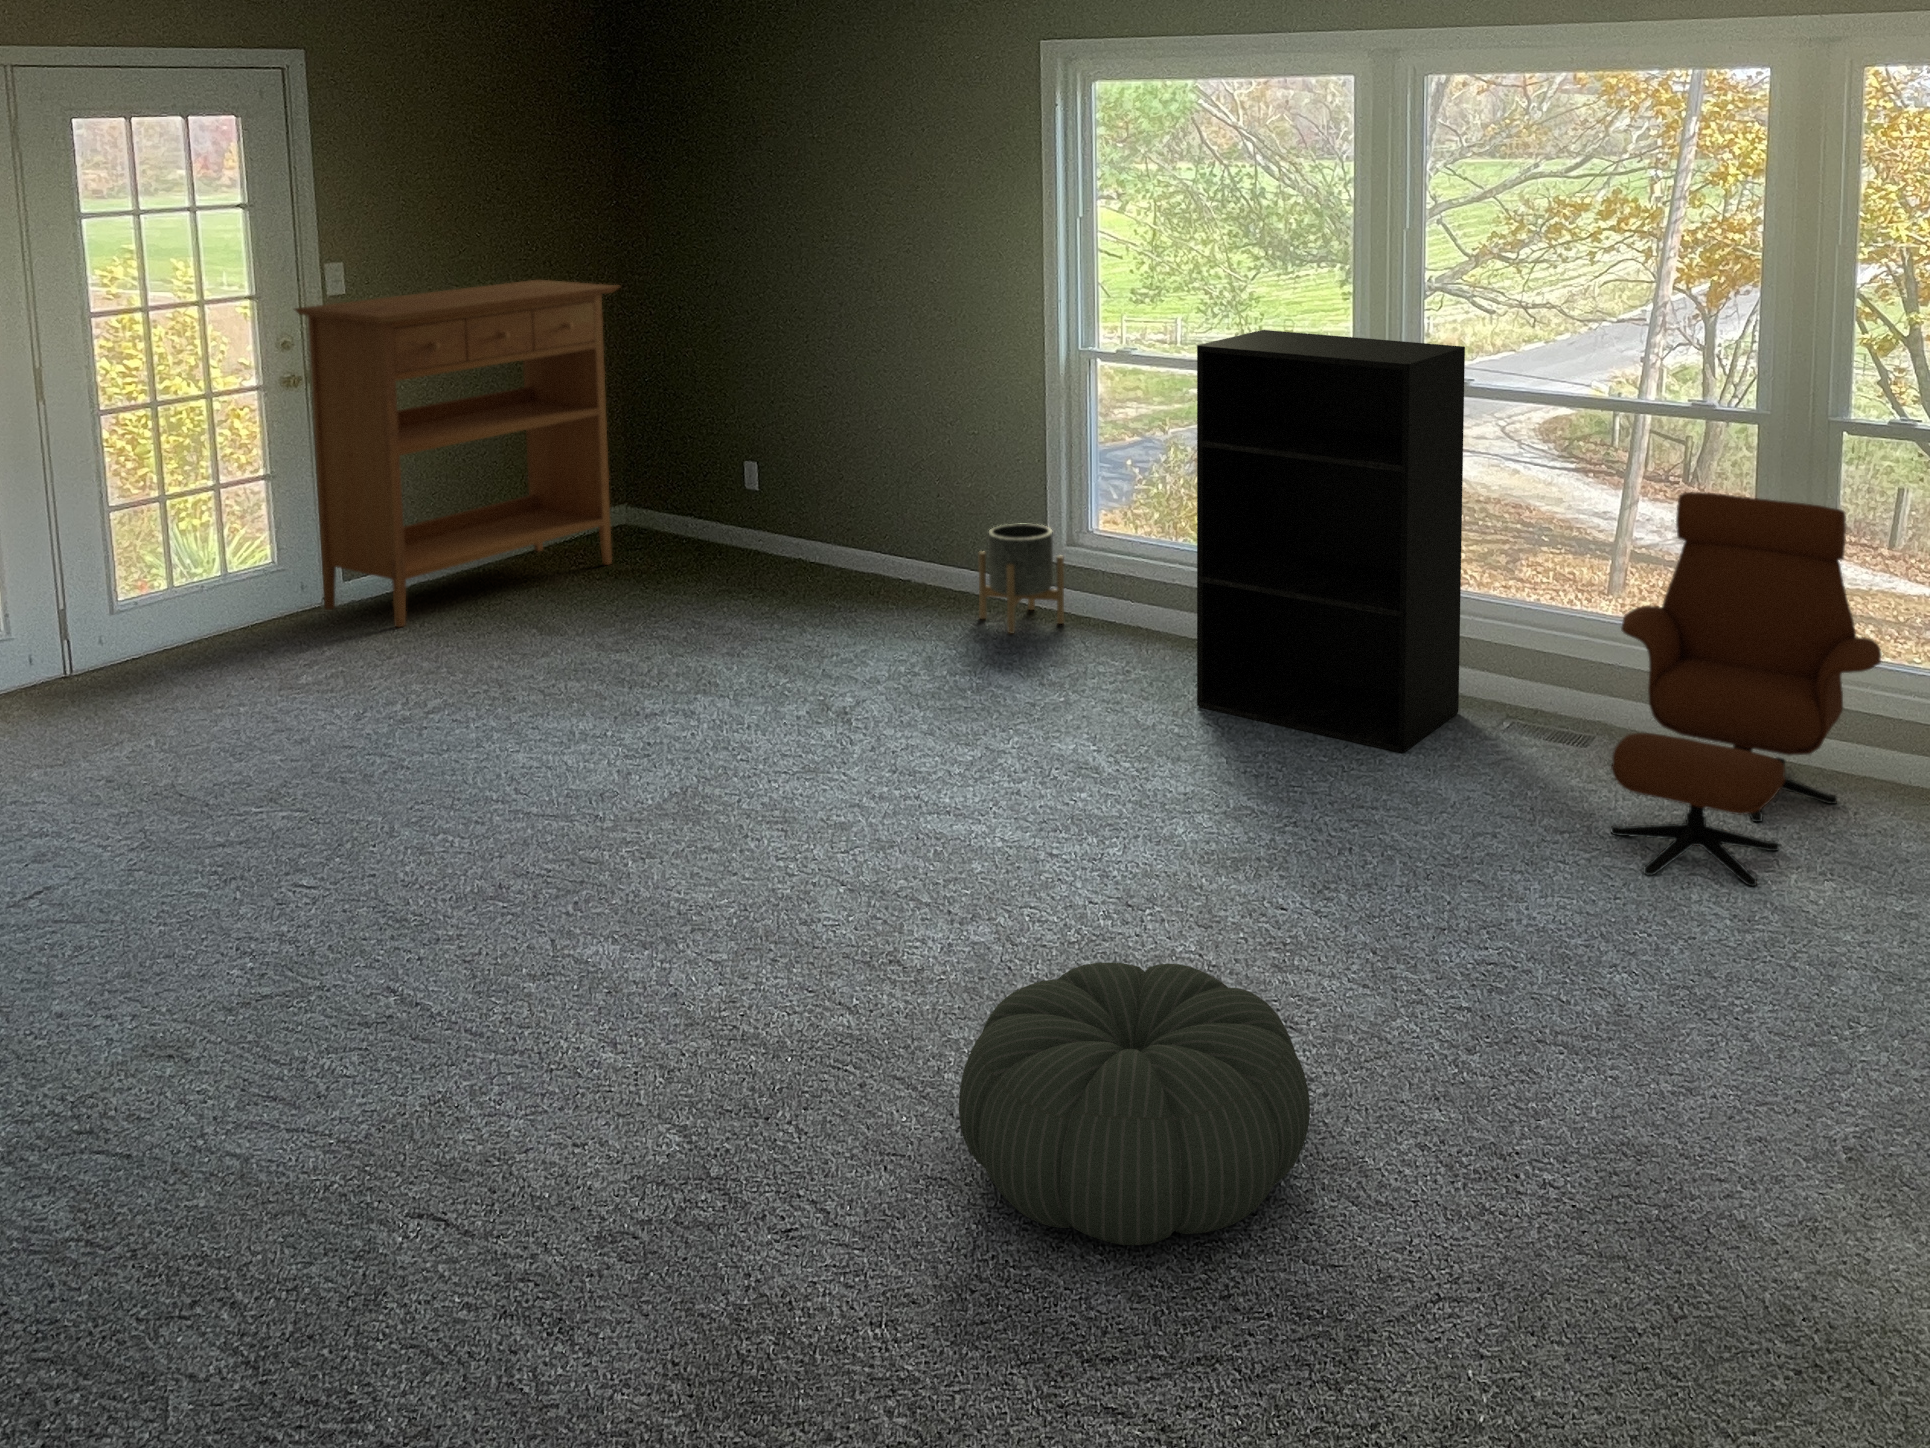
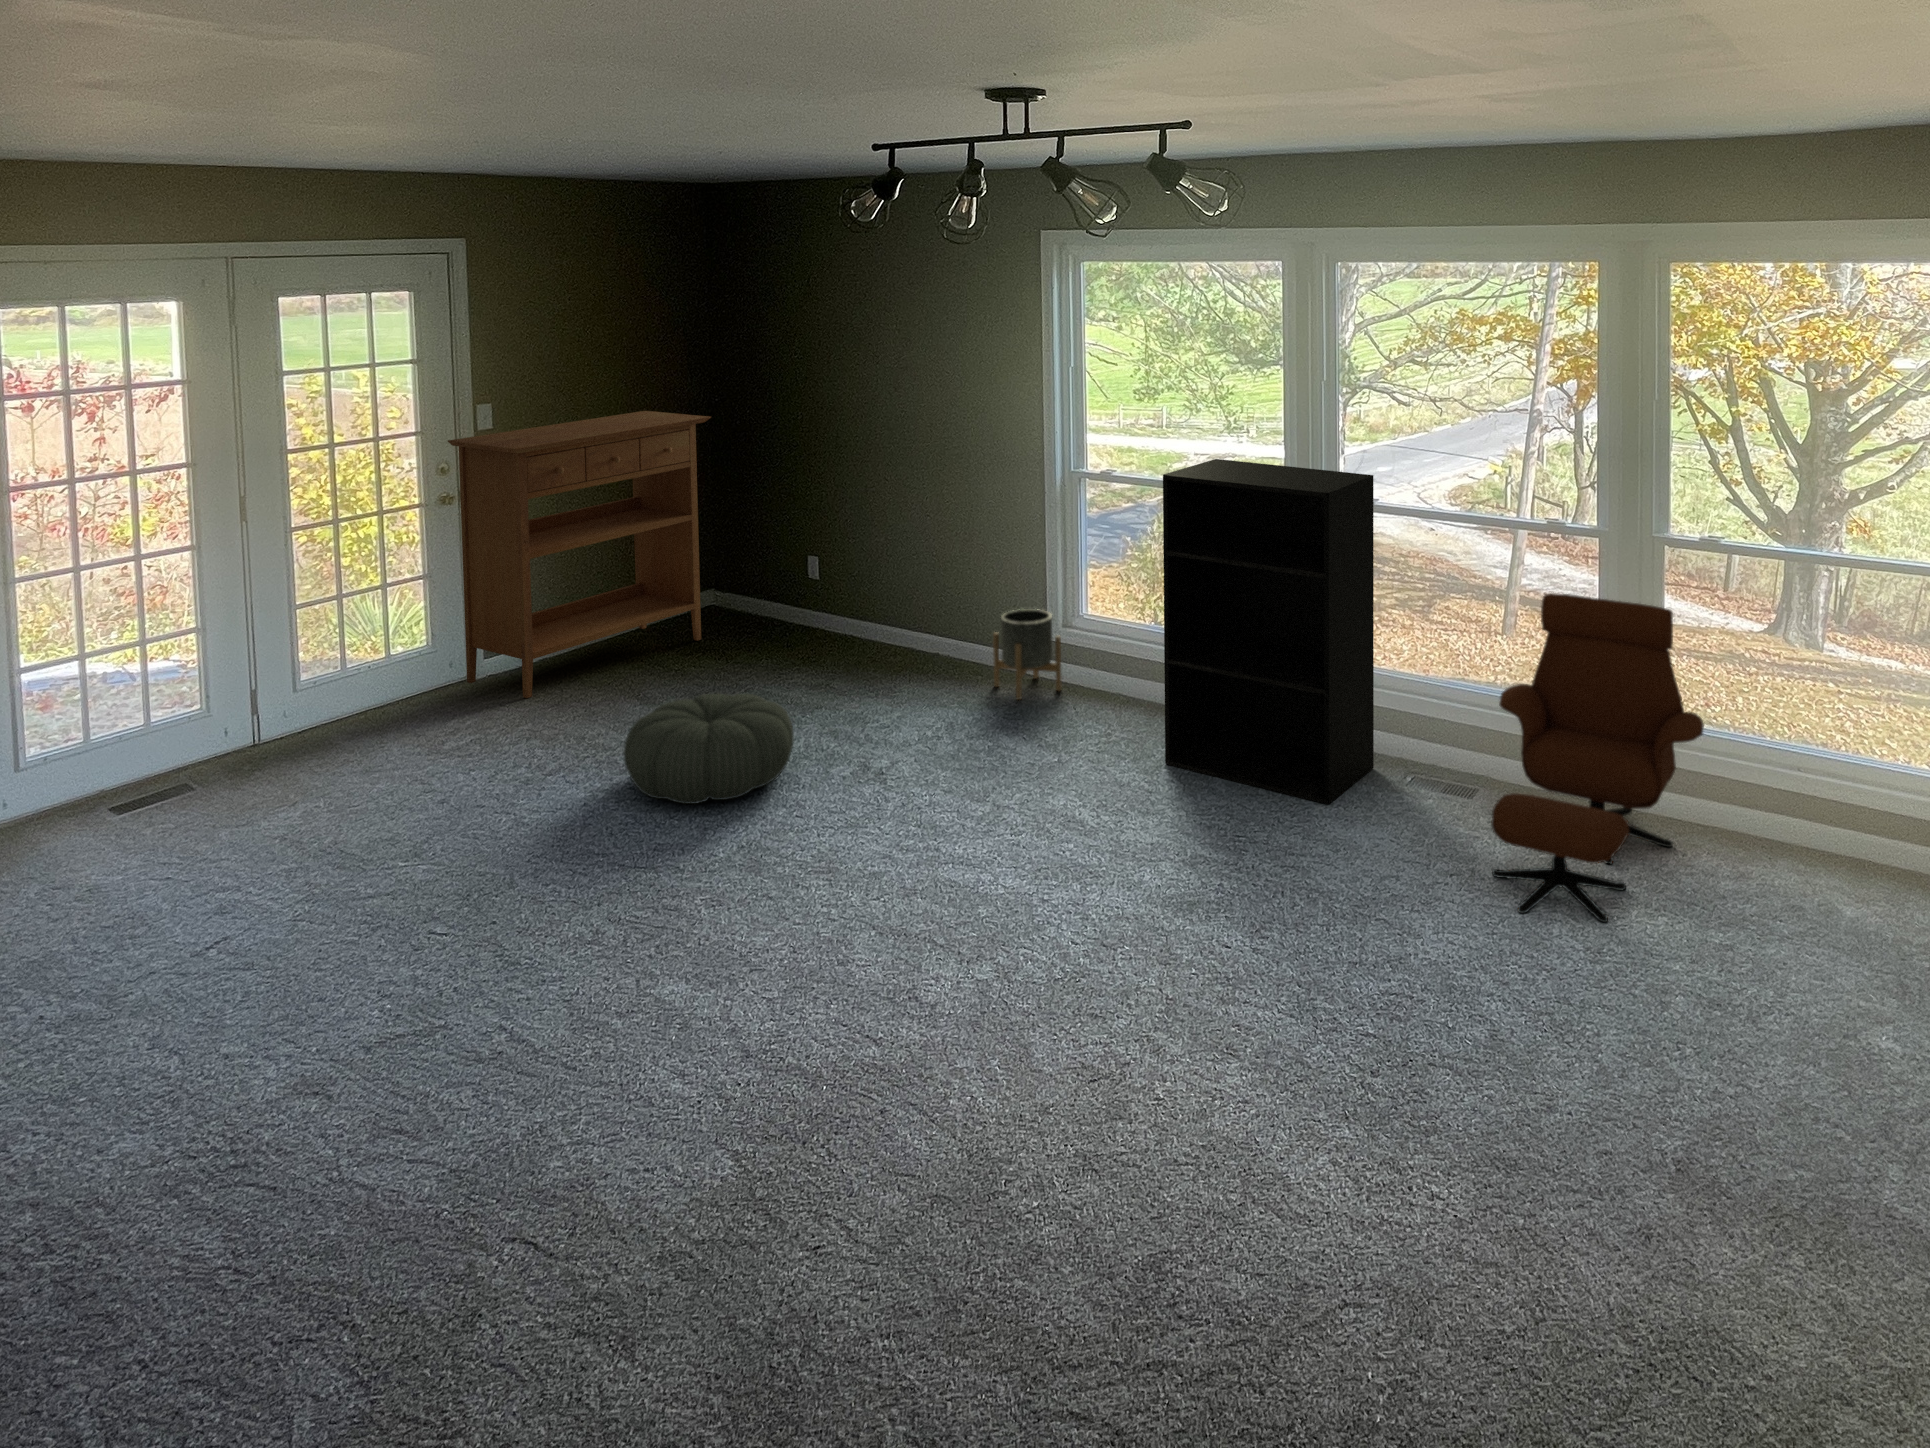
pouf: present [959,962,1310,1245] -> present [624,694,794,804]

